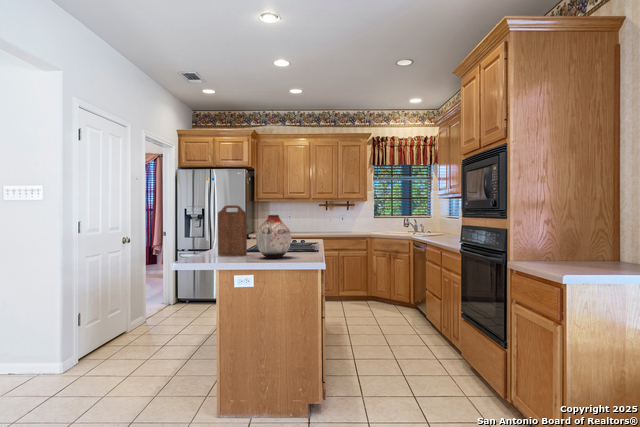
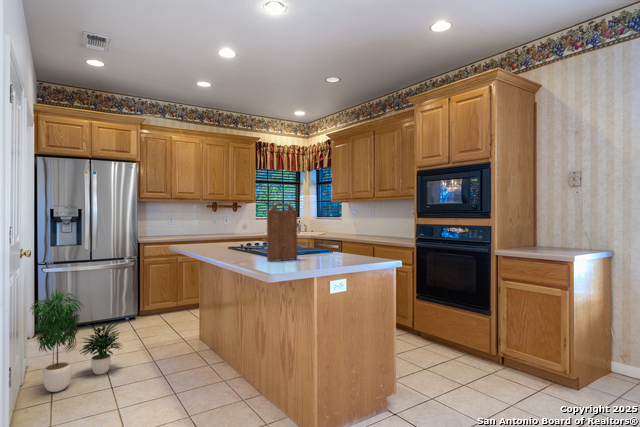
vase: present [256,215,291,258] -> none [322,214,359,260]
potted plant: none [122,267,190,340] -> present [30,289,122,392]

